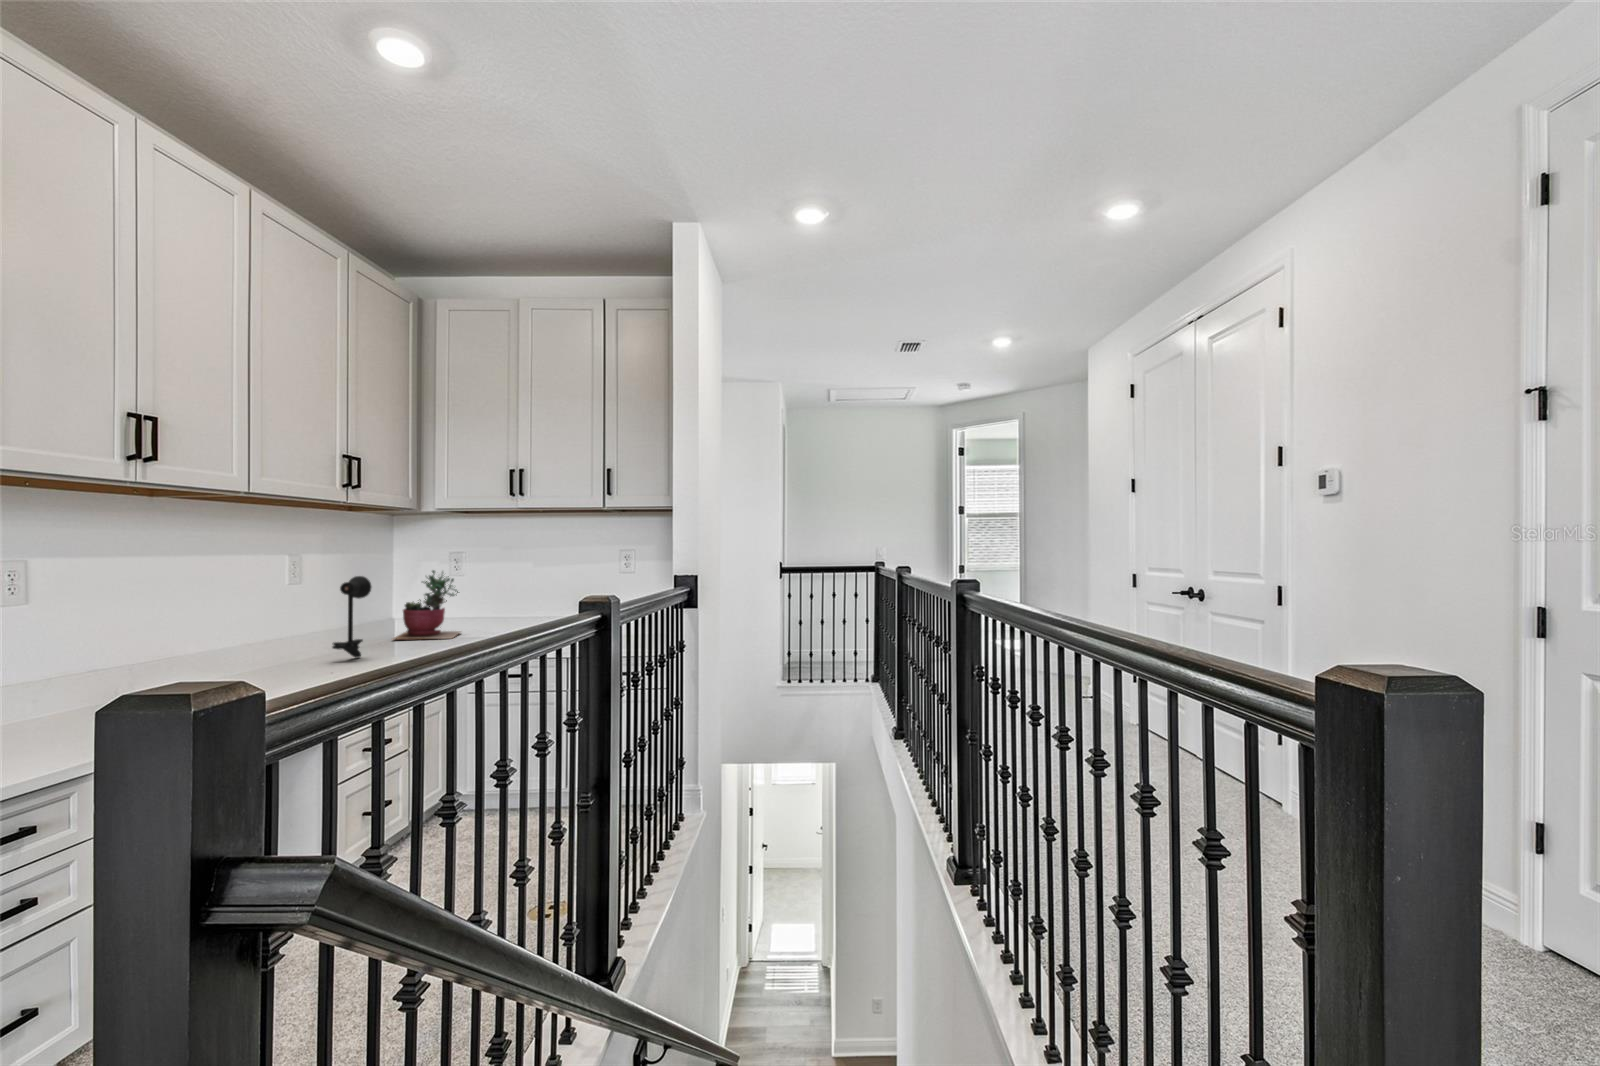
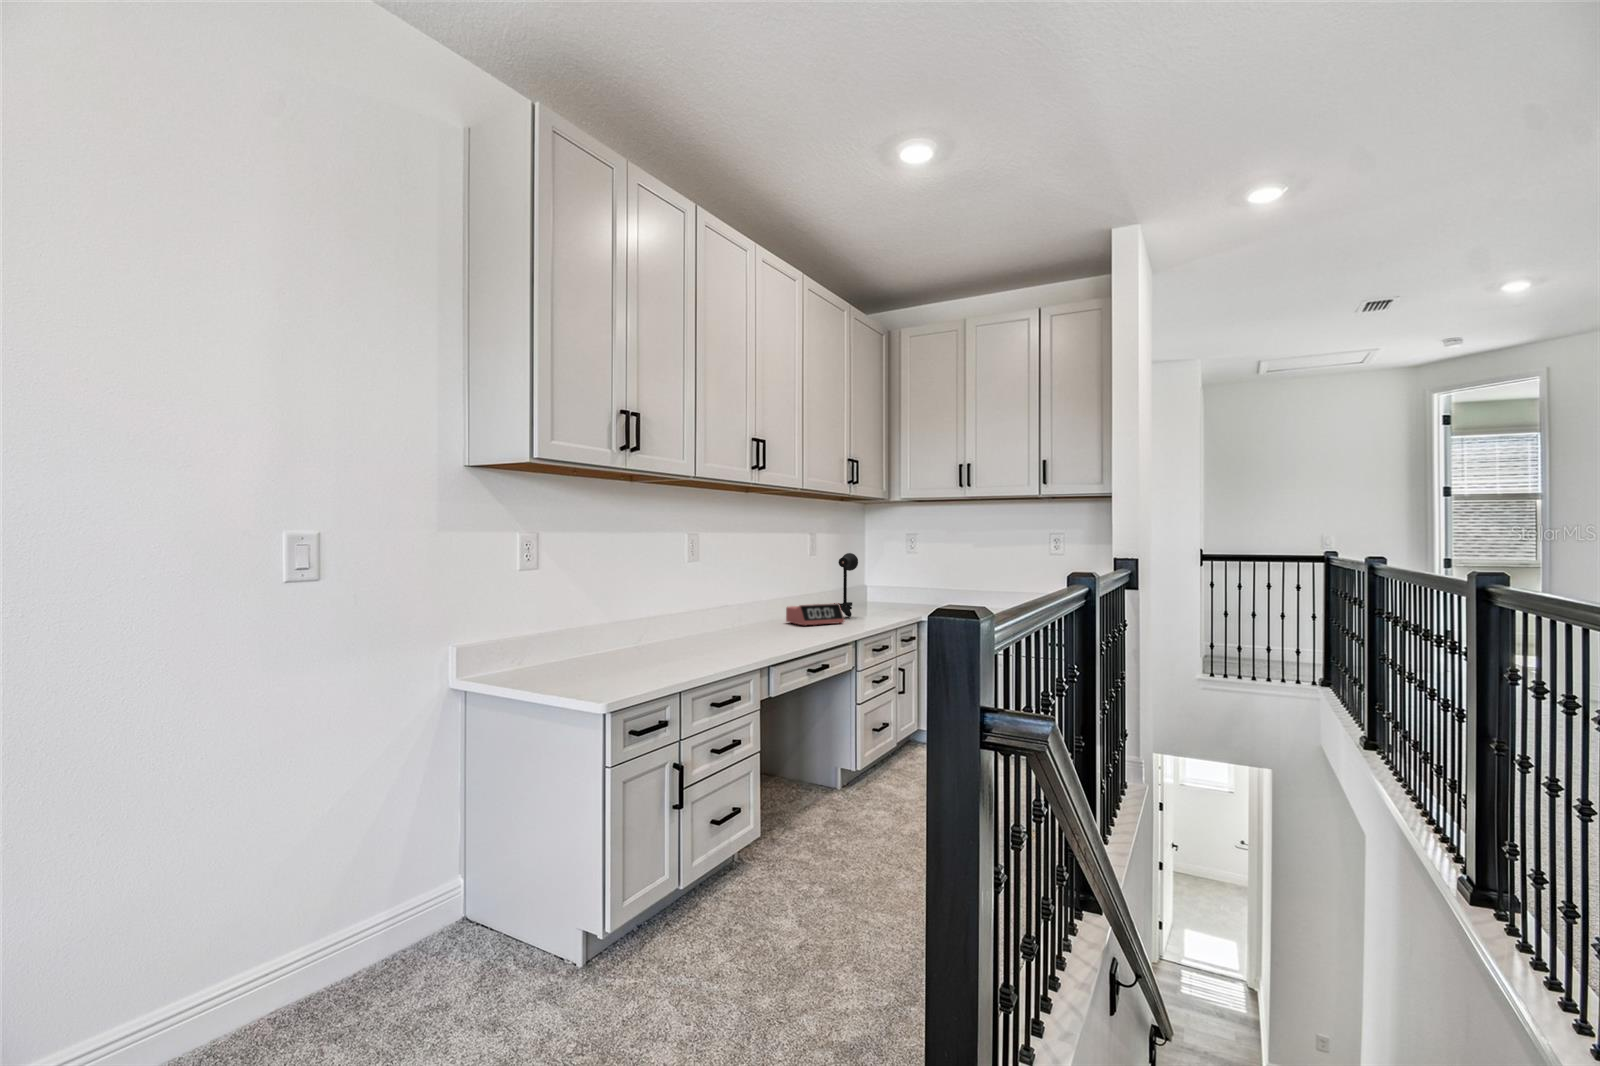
succulent plant: present [394,570,460,639] -> none [863,551,913,607]
alarm clock: none [248,644,341,678] -> present [786,603,845,625]

